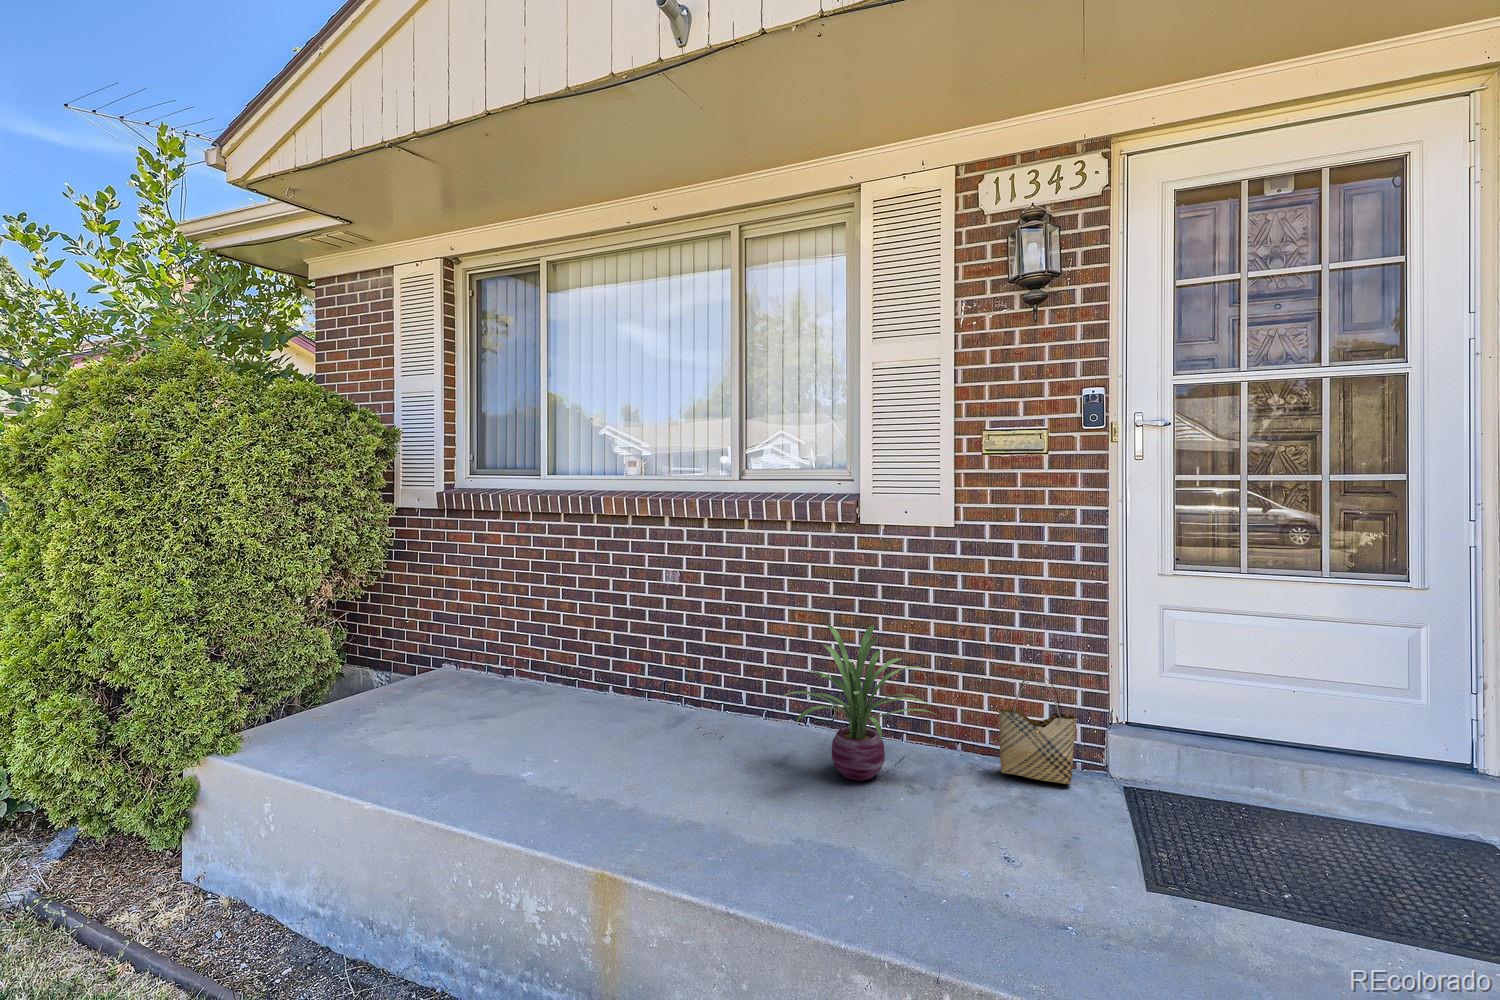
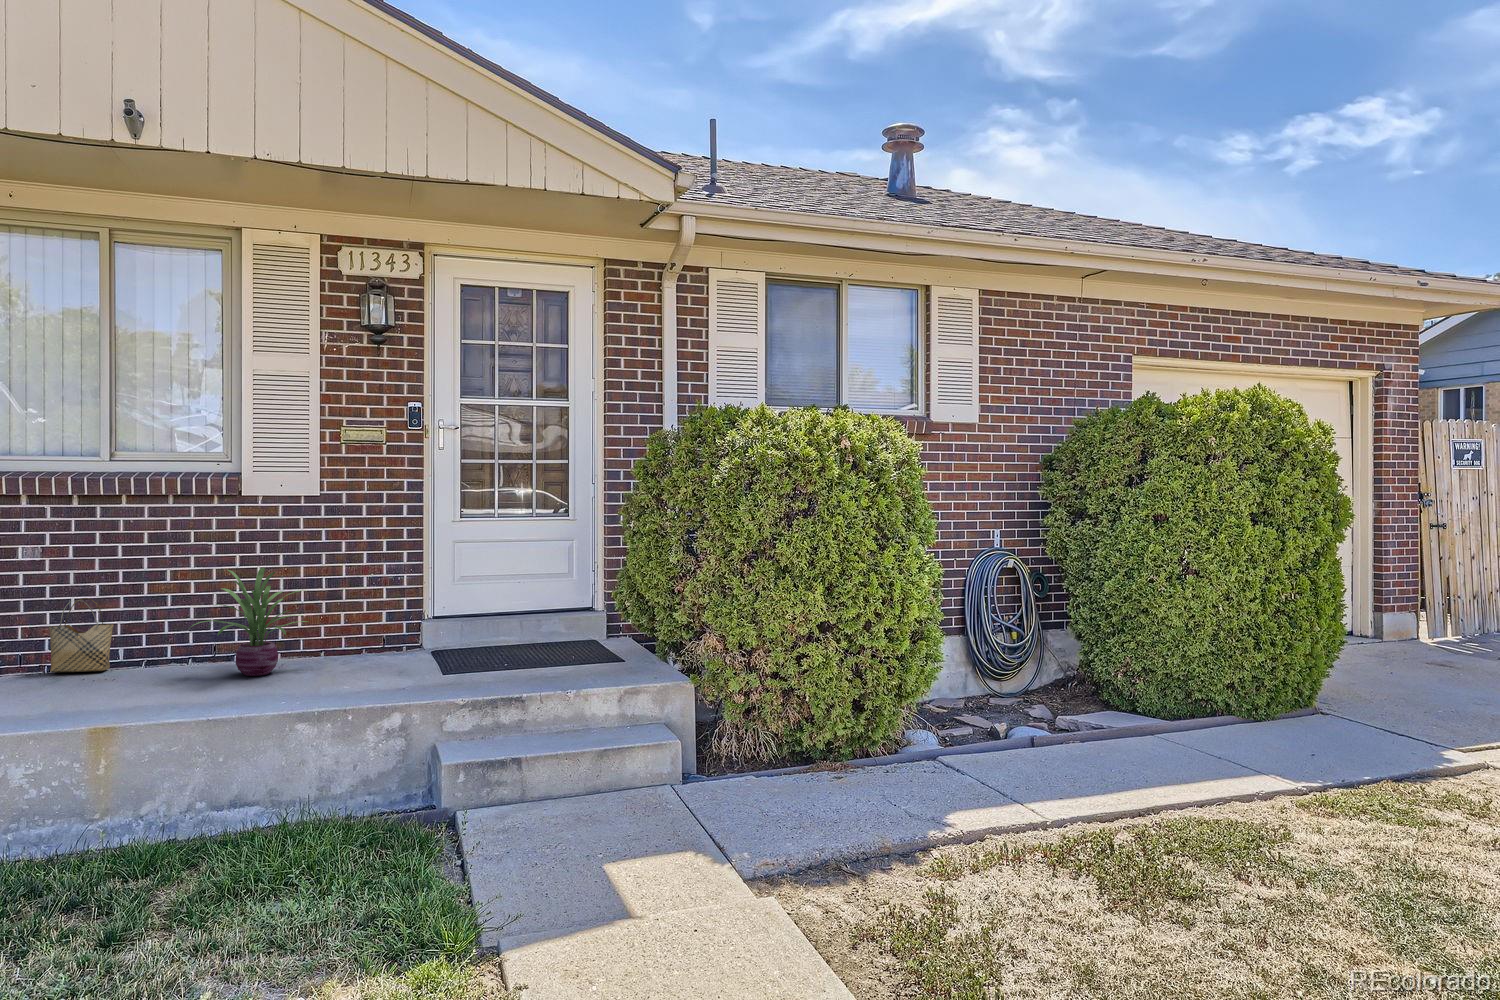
woven basket: present [998,674,1077,784] -> present [49,598,113,672]

